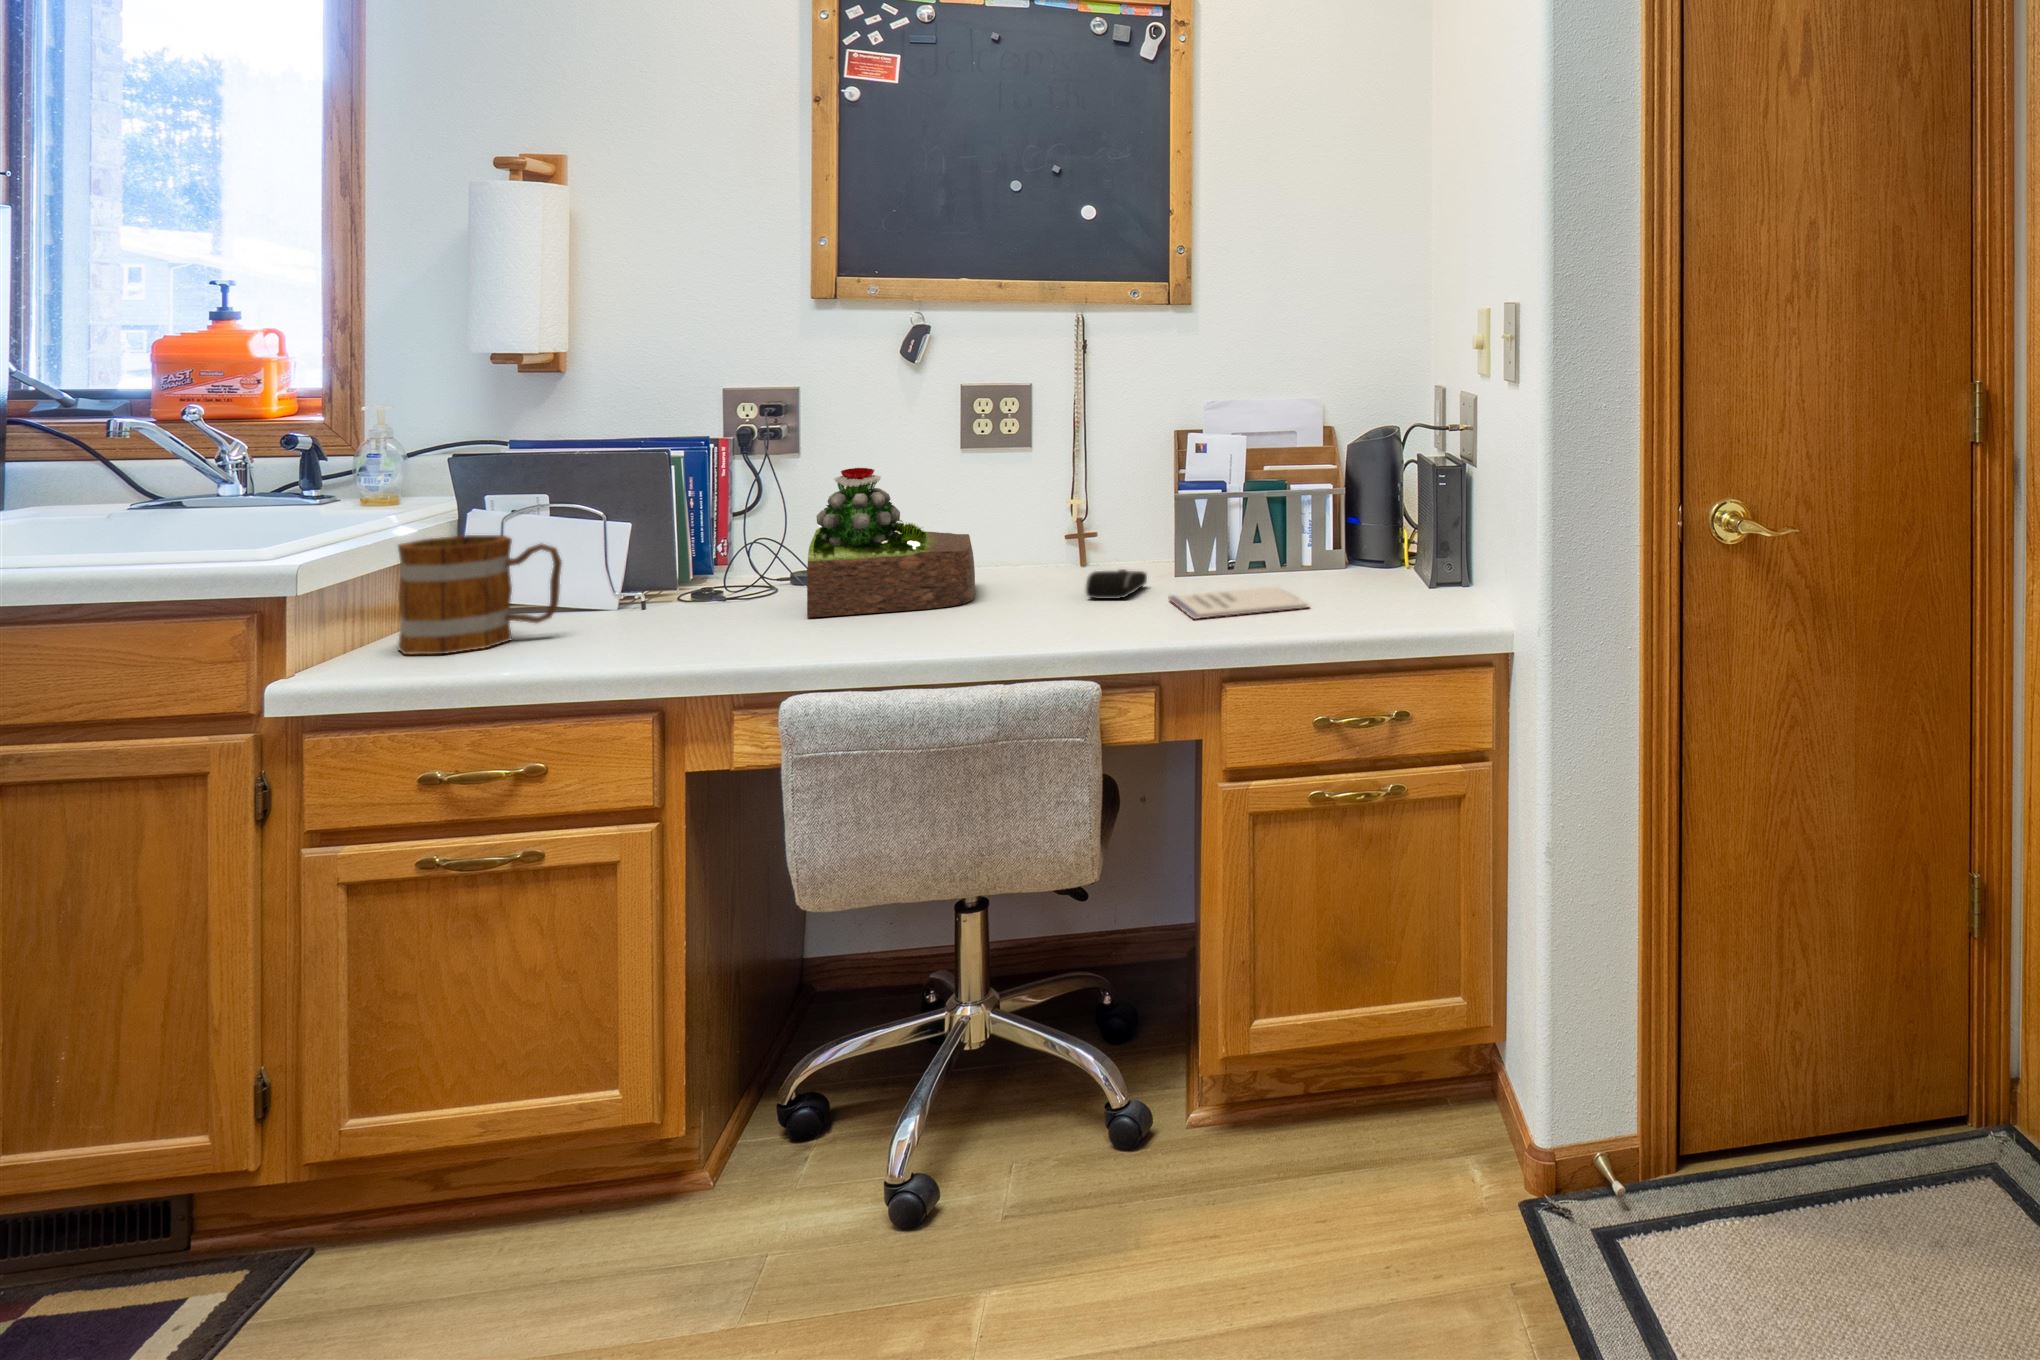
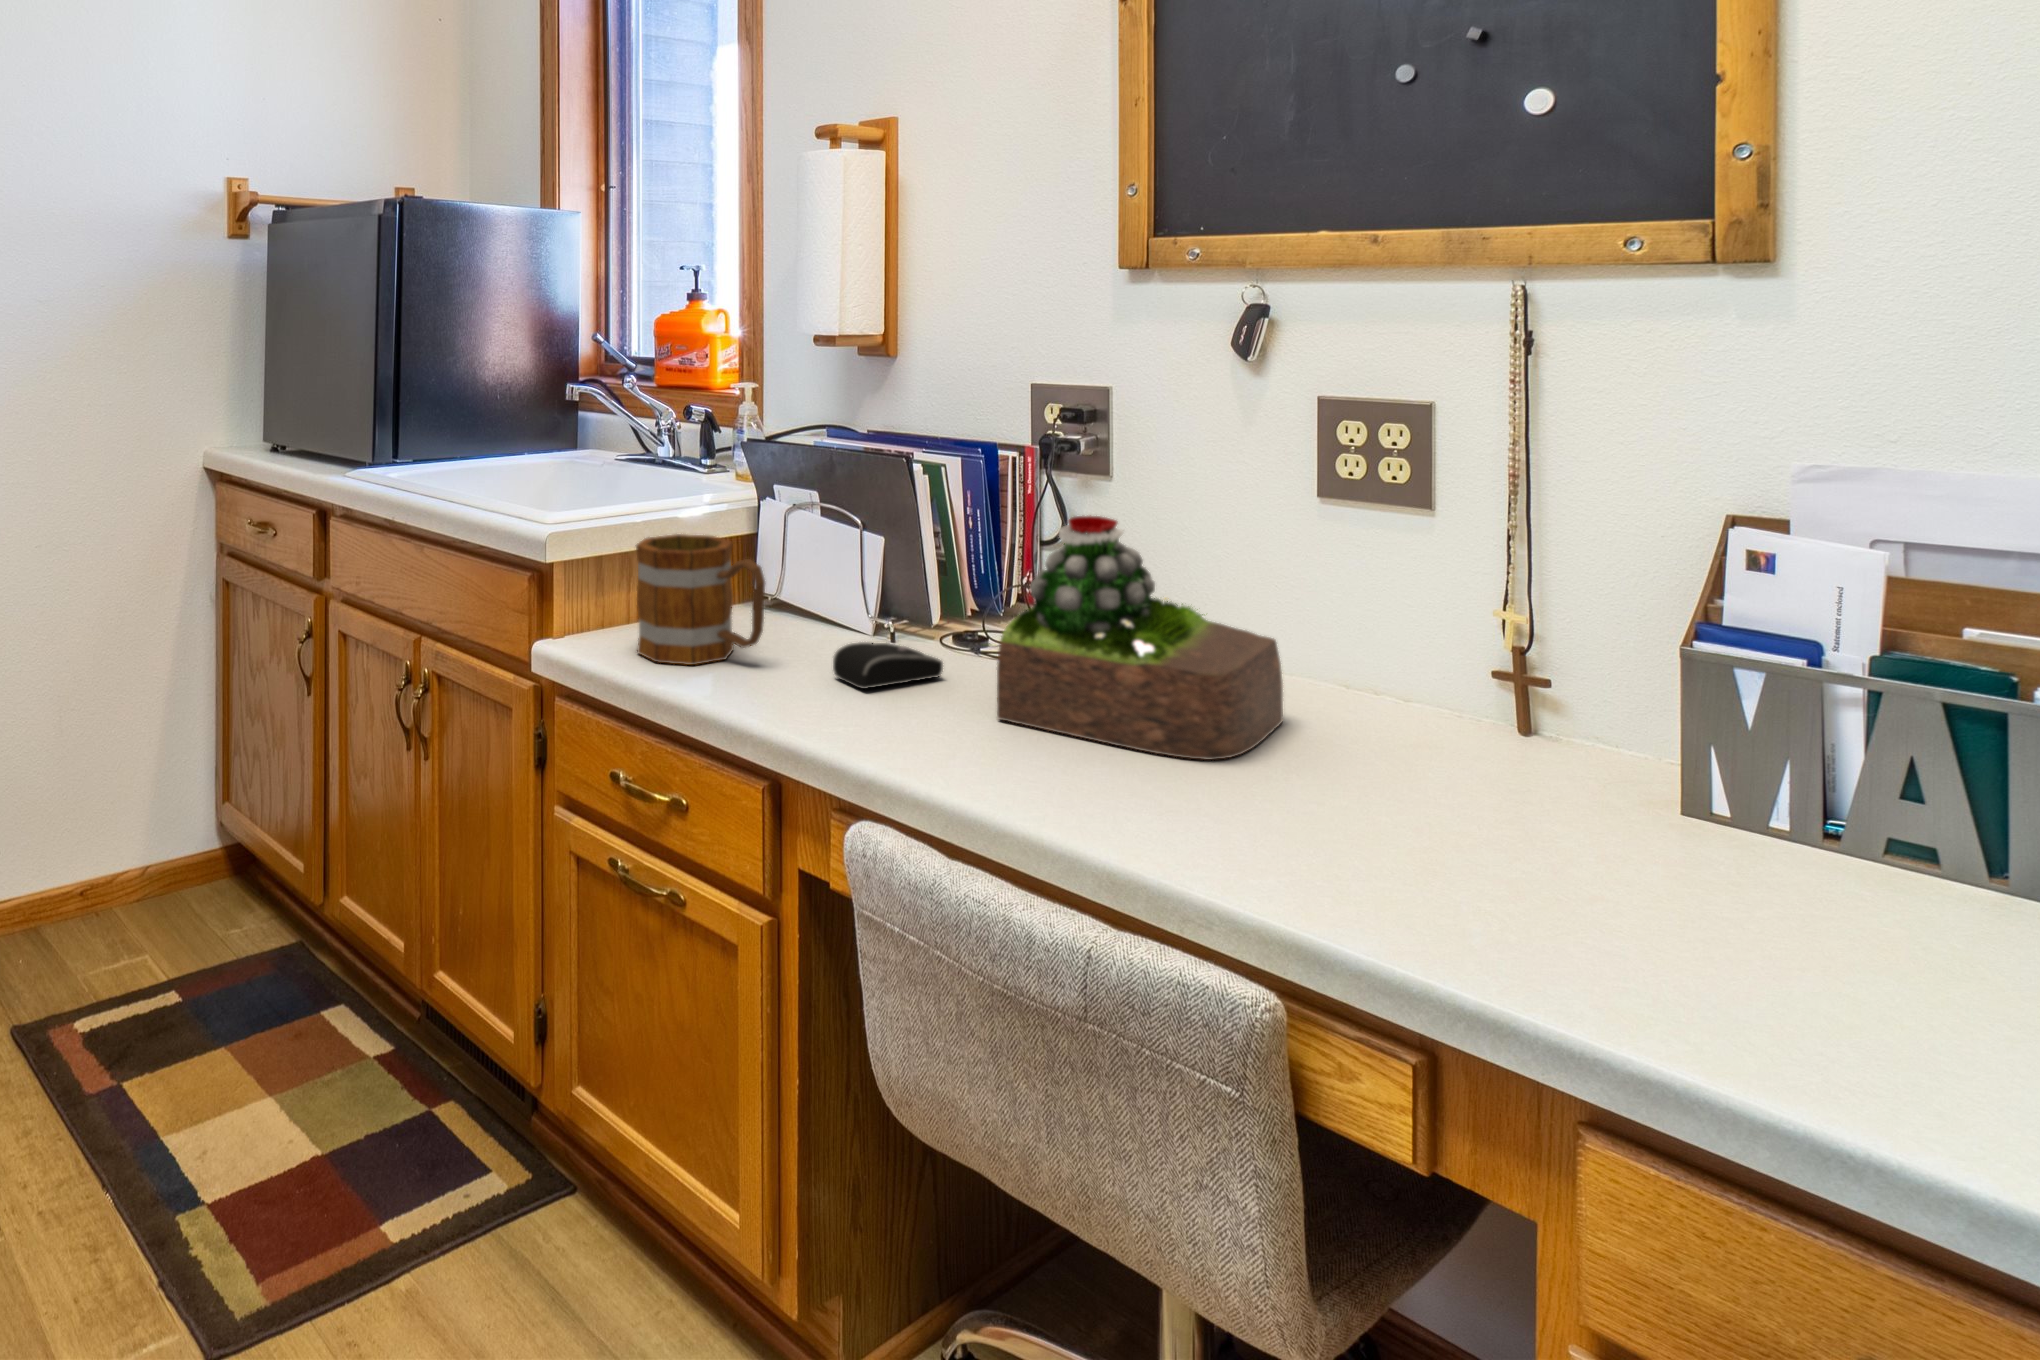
computer mouse: present [1086,569,1147,599] -> present [833,642,943,689]
notebook: present [1168,586,1308,618] -> none [1586,872,1977,1070]

